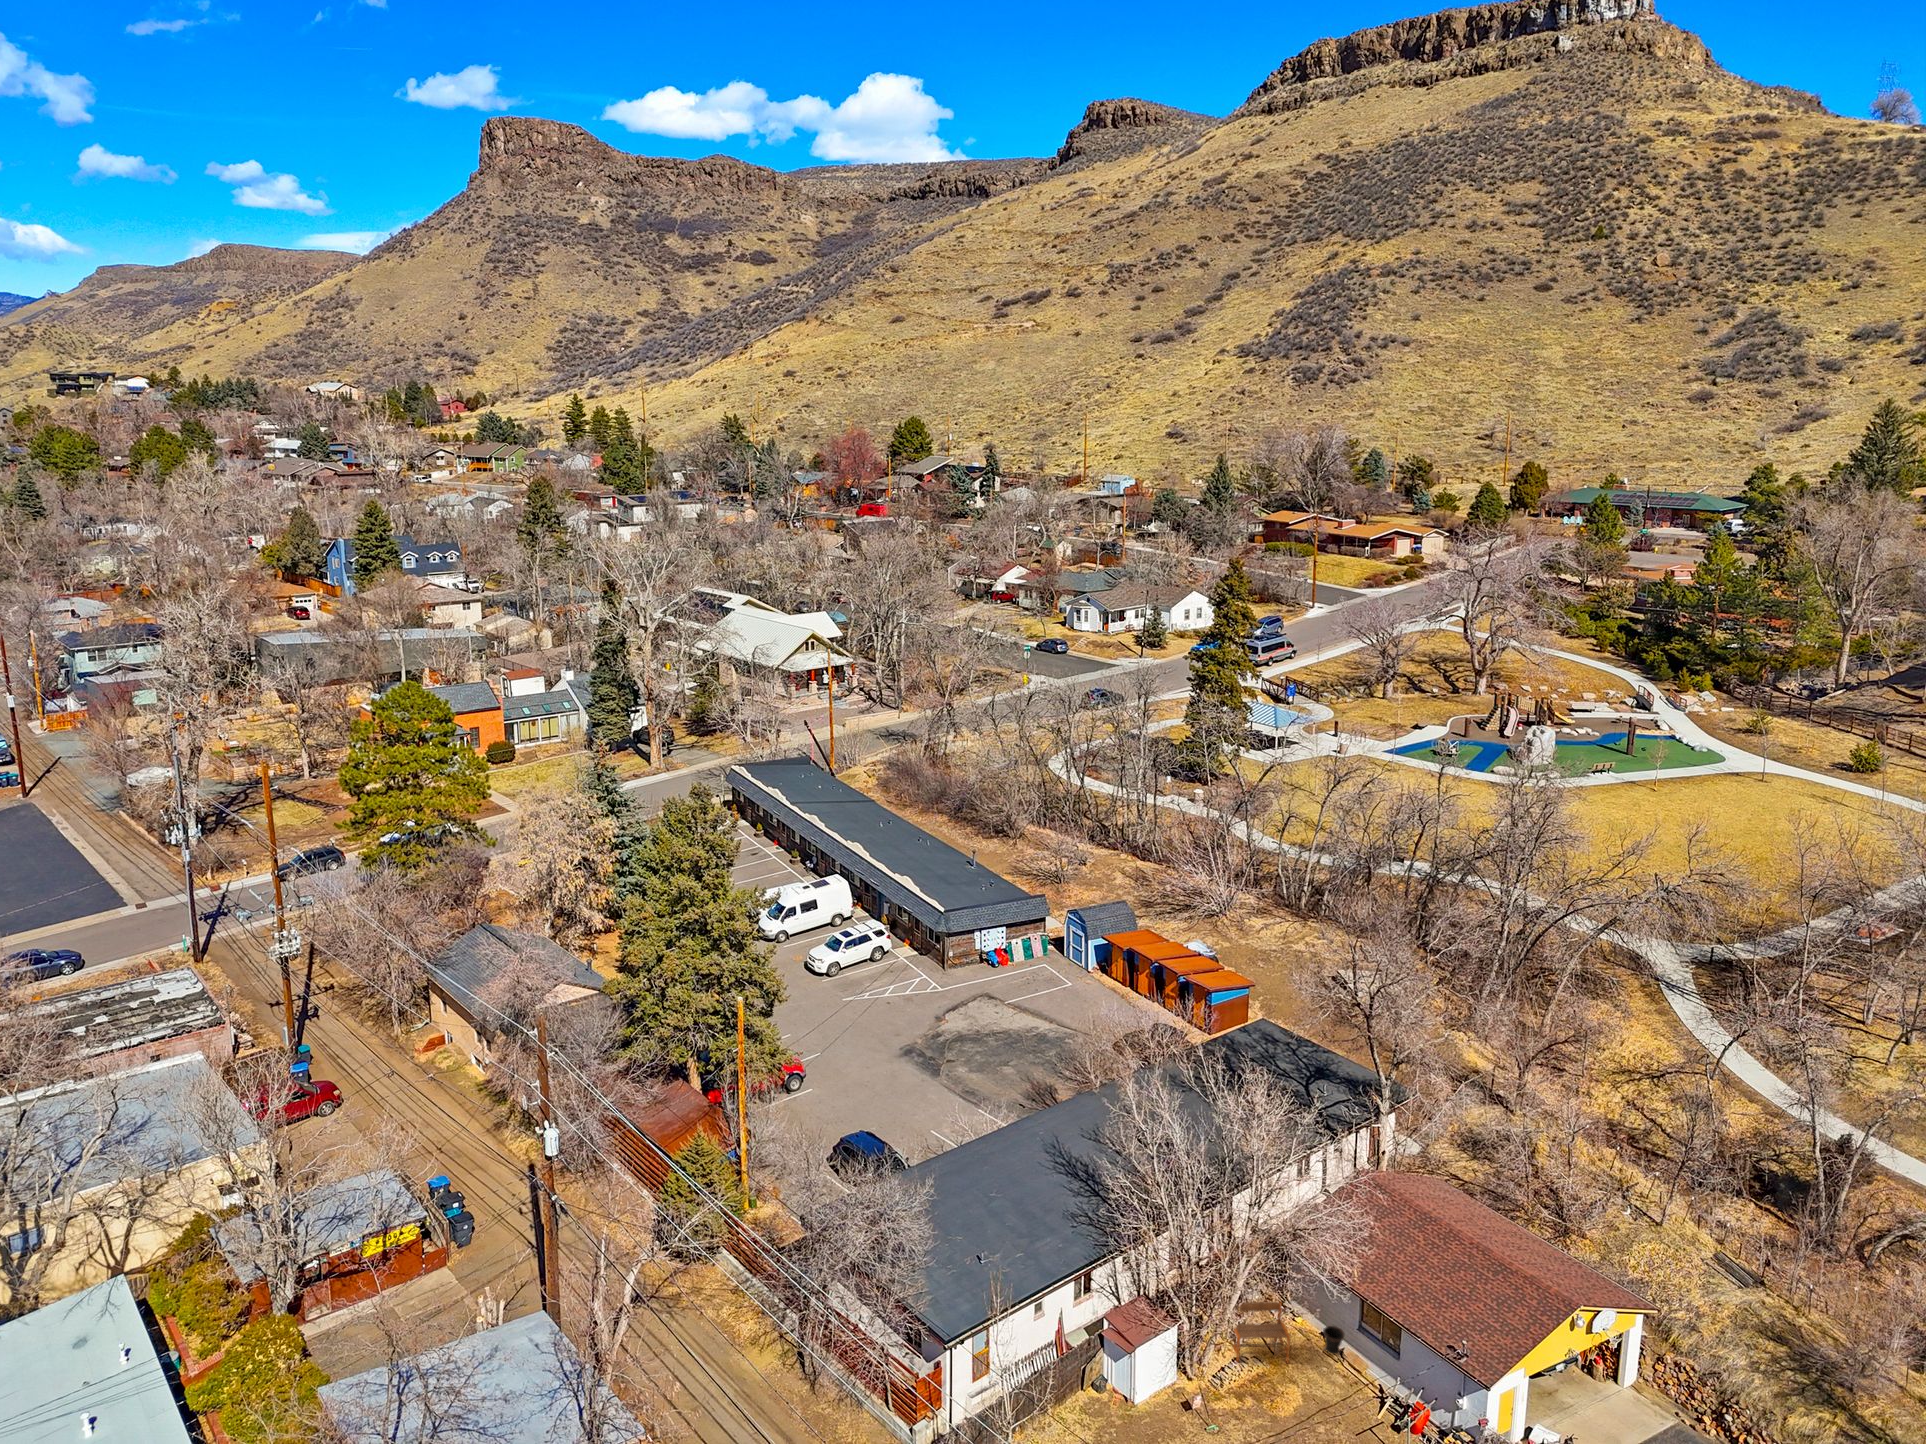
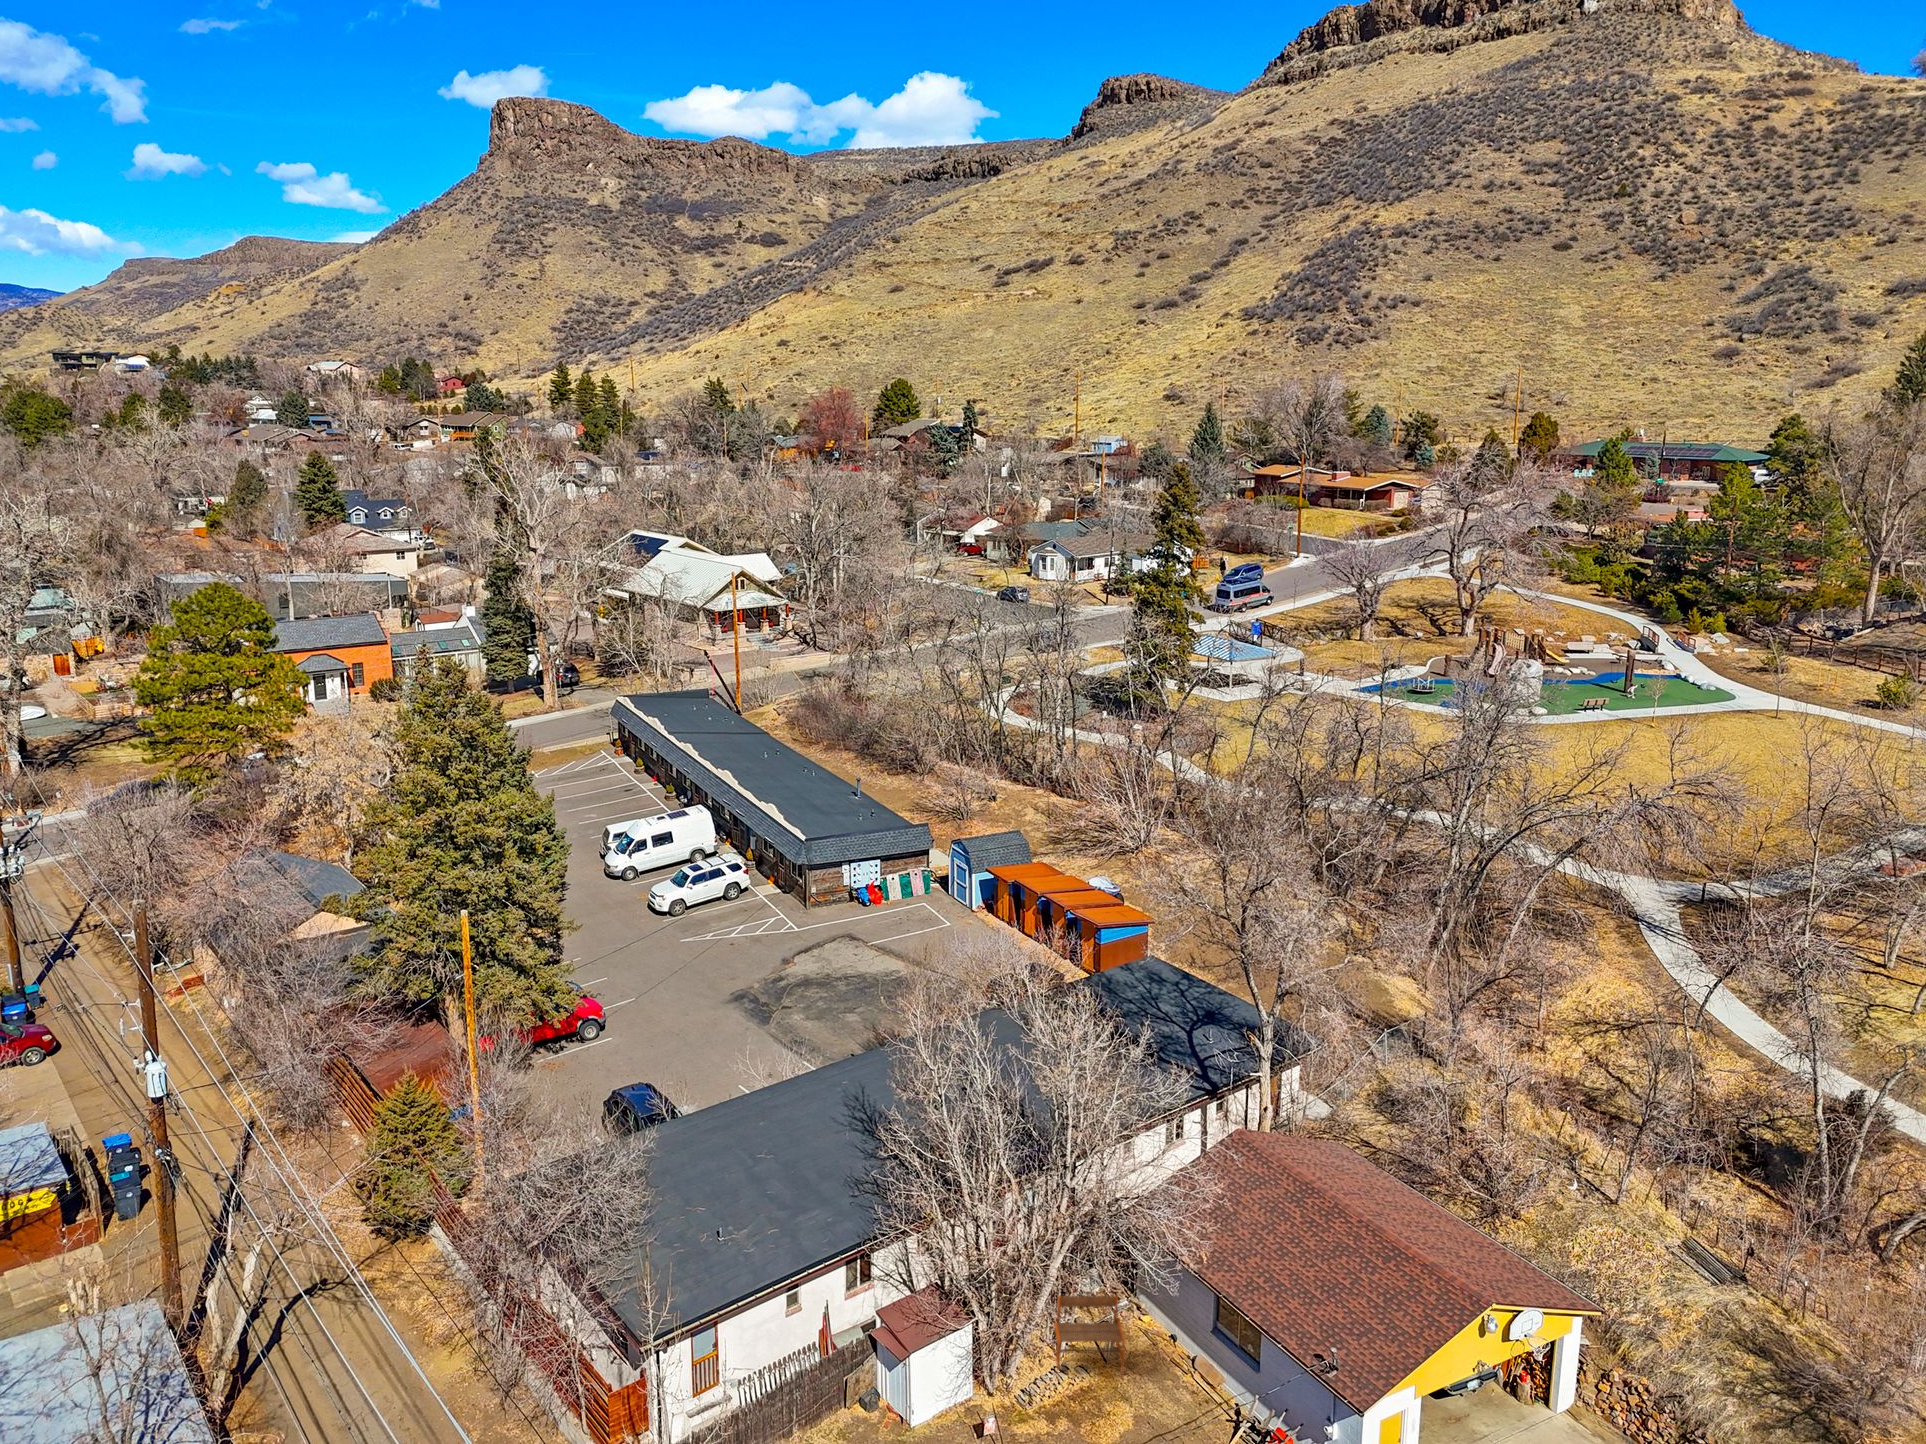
bucket: present [1323,1326,1344,1355] -> none [1170,1327,1199,1371]

